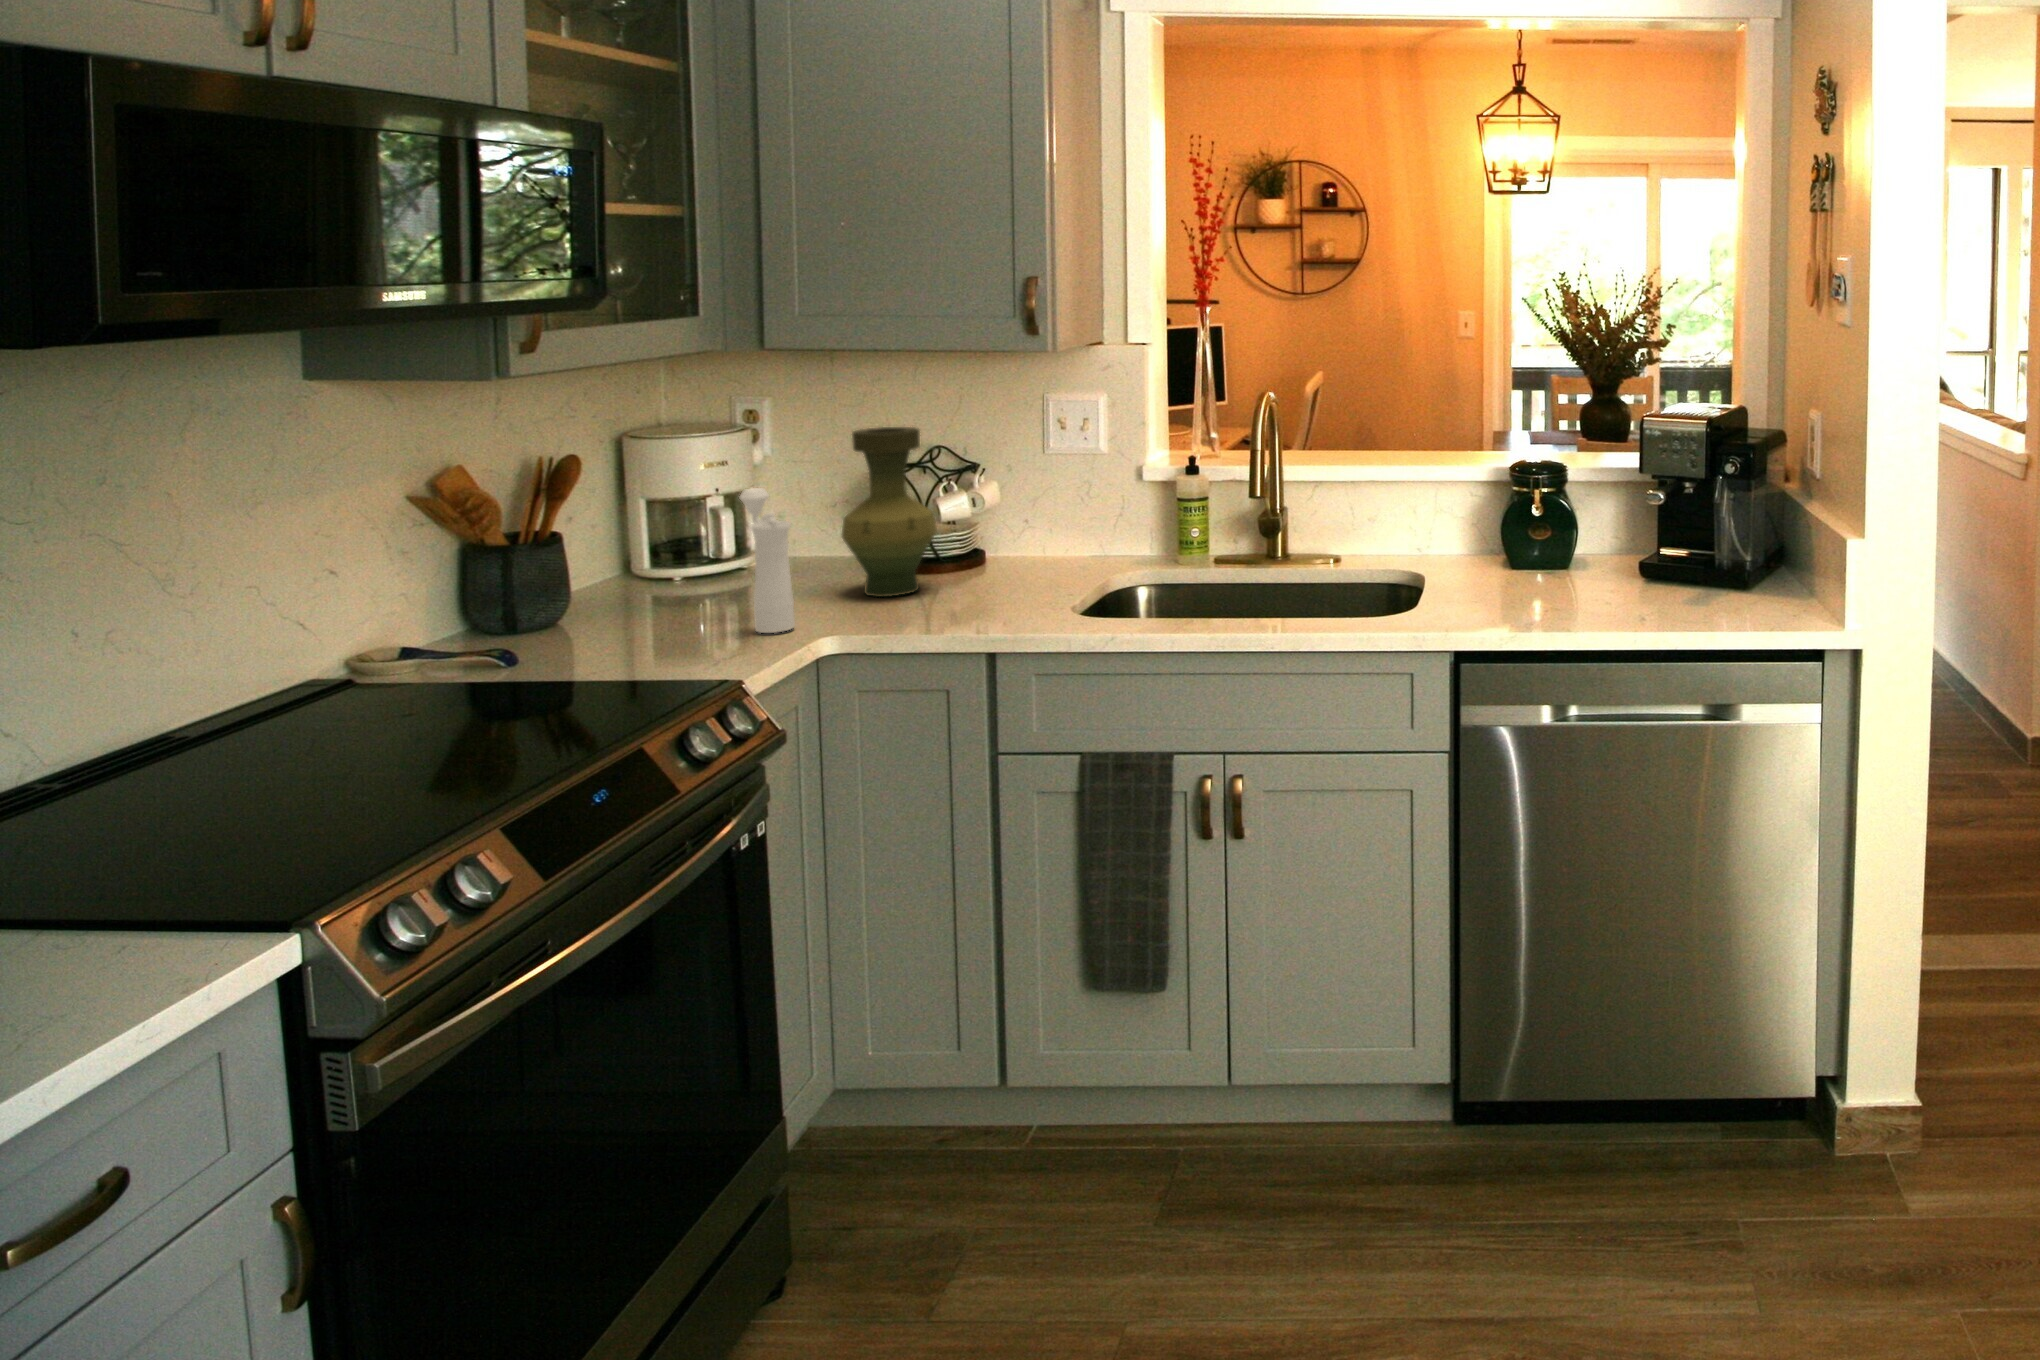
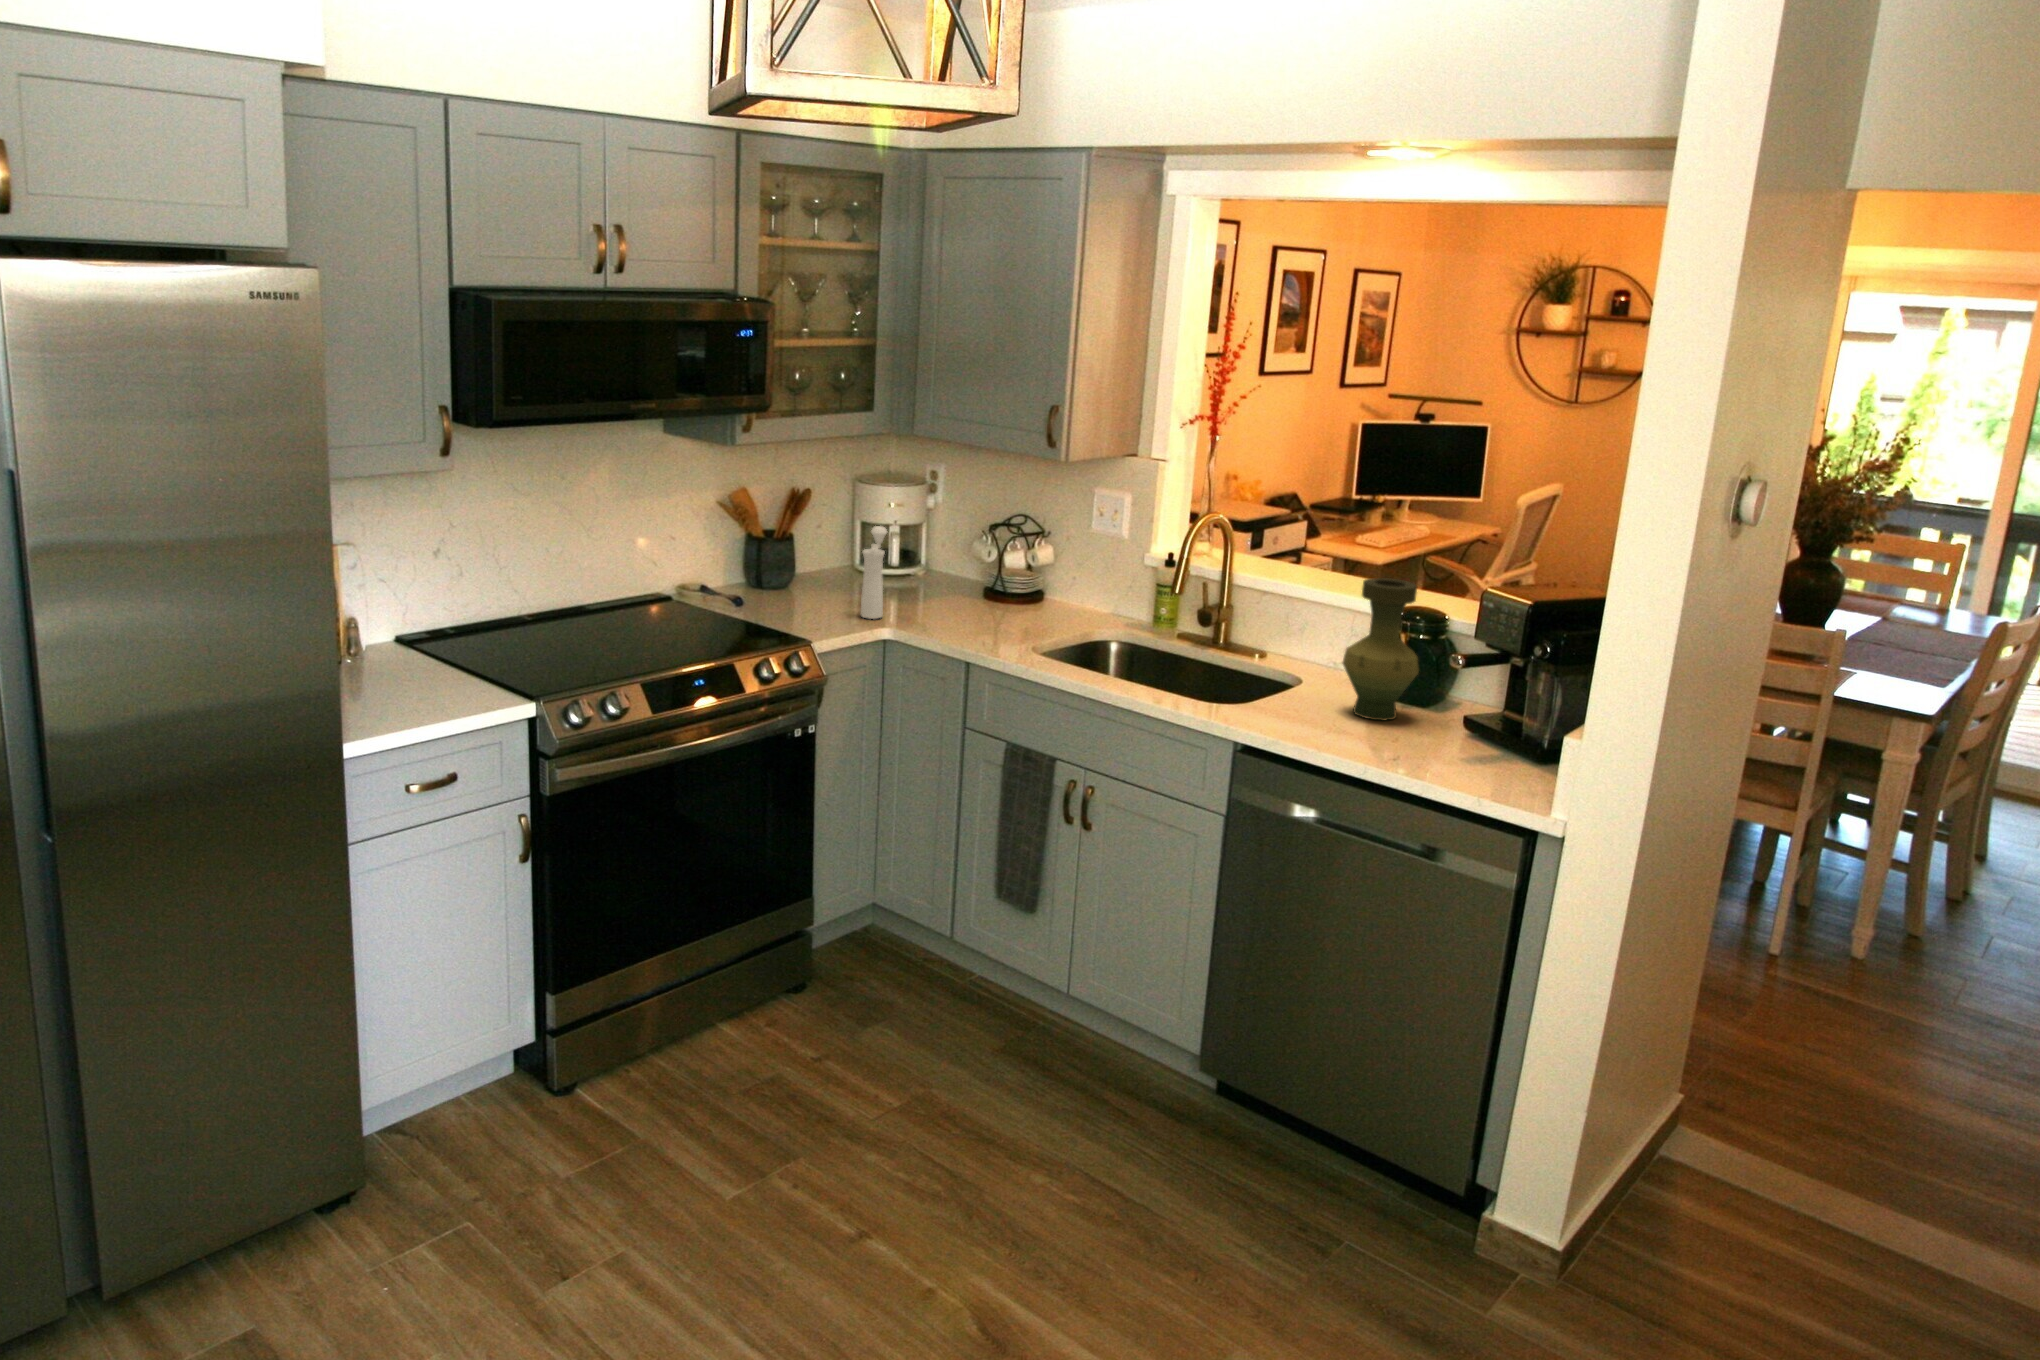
vase: present [842,427,937,597] -> present [1343,578,1419,720]

